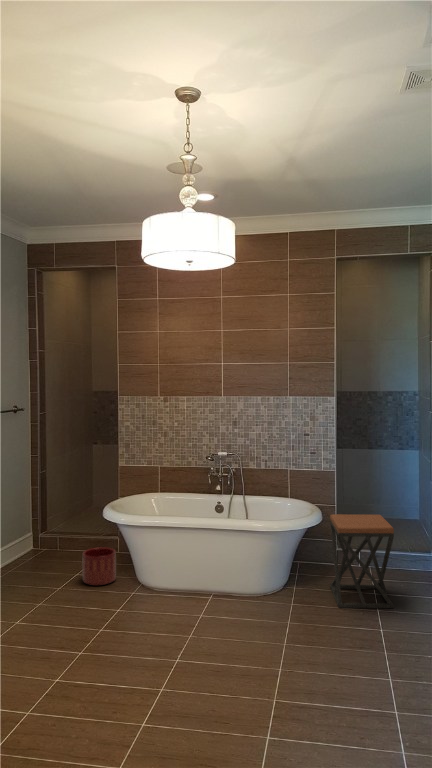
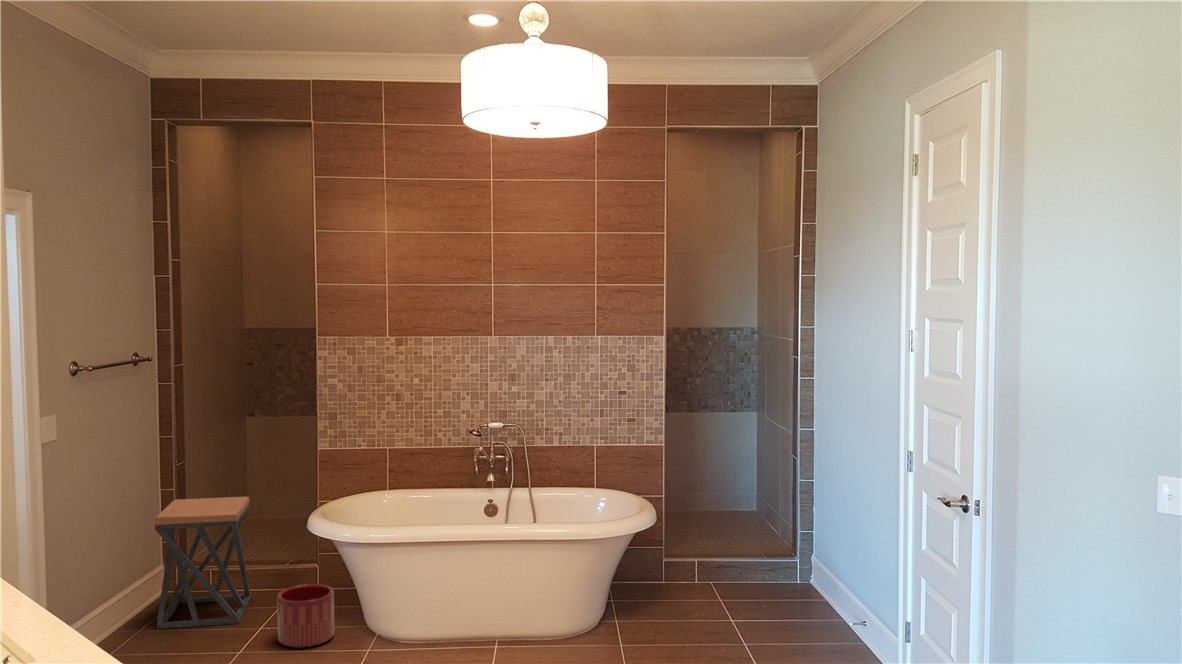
stool: present [330,514,394,608] -> present [155,497,251,629]

